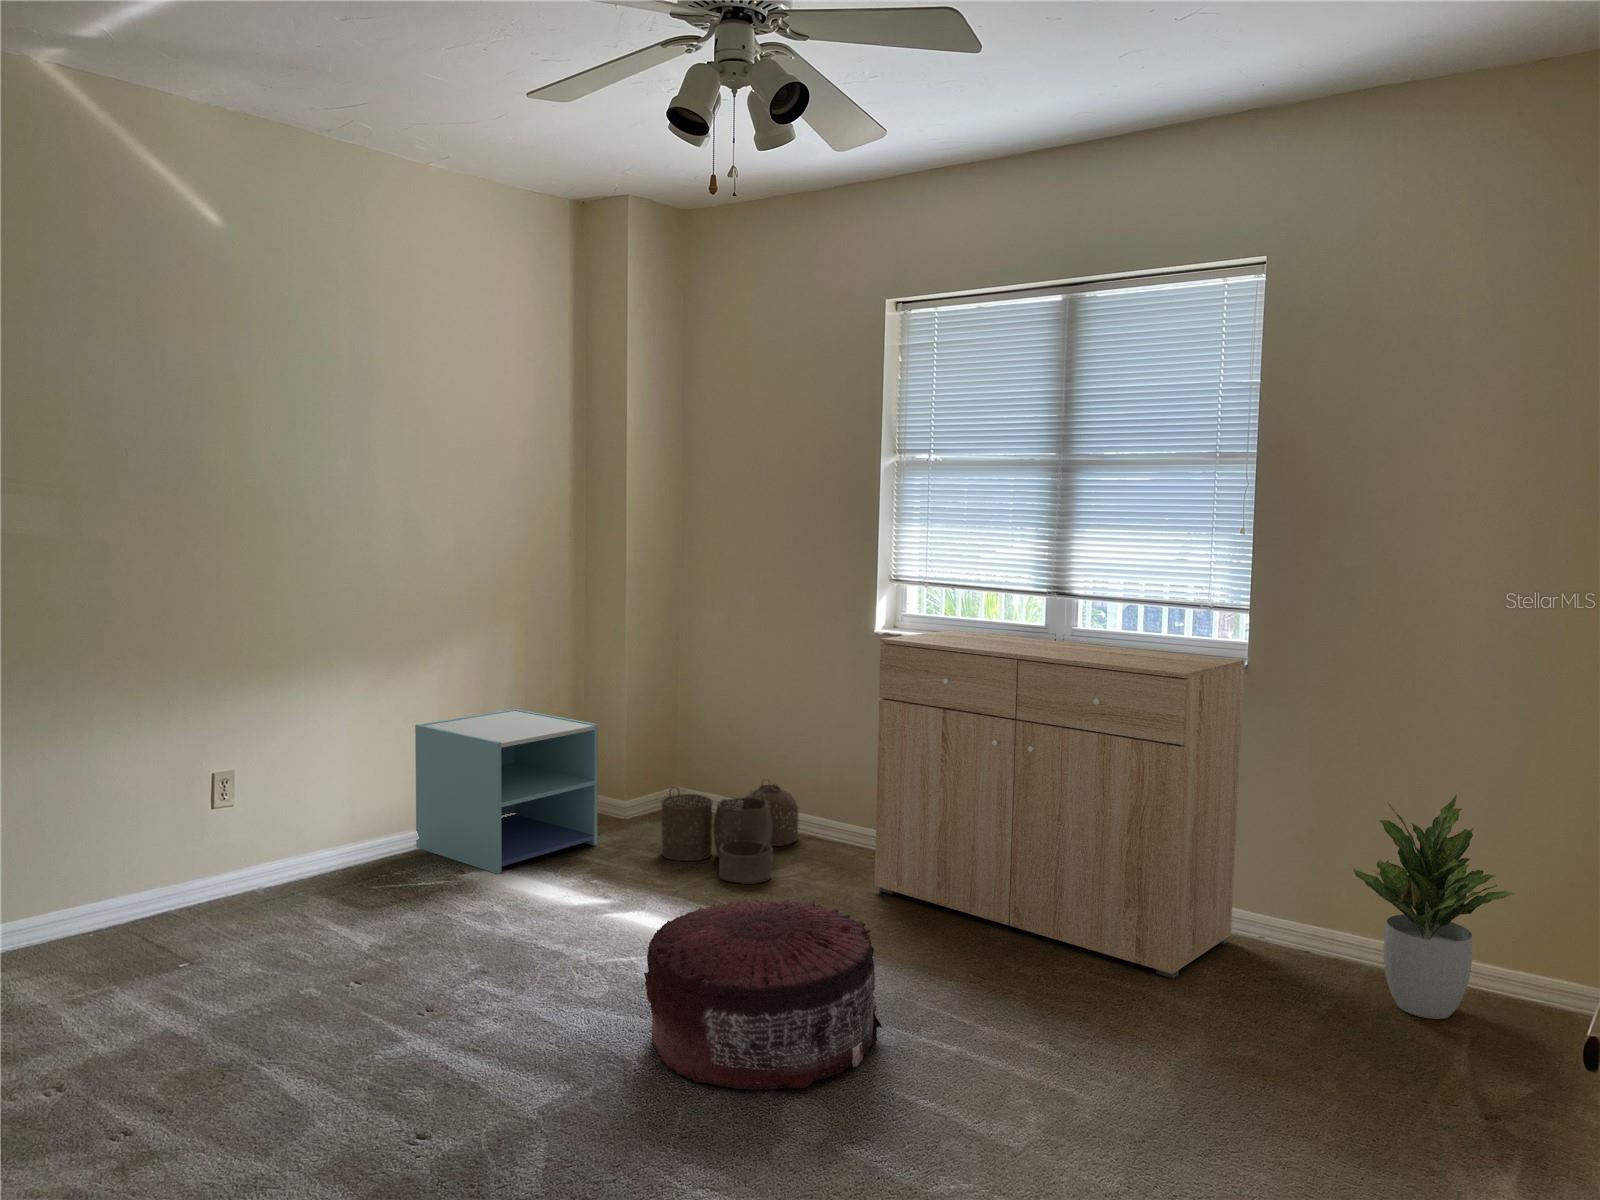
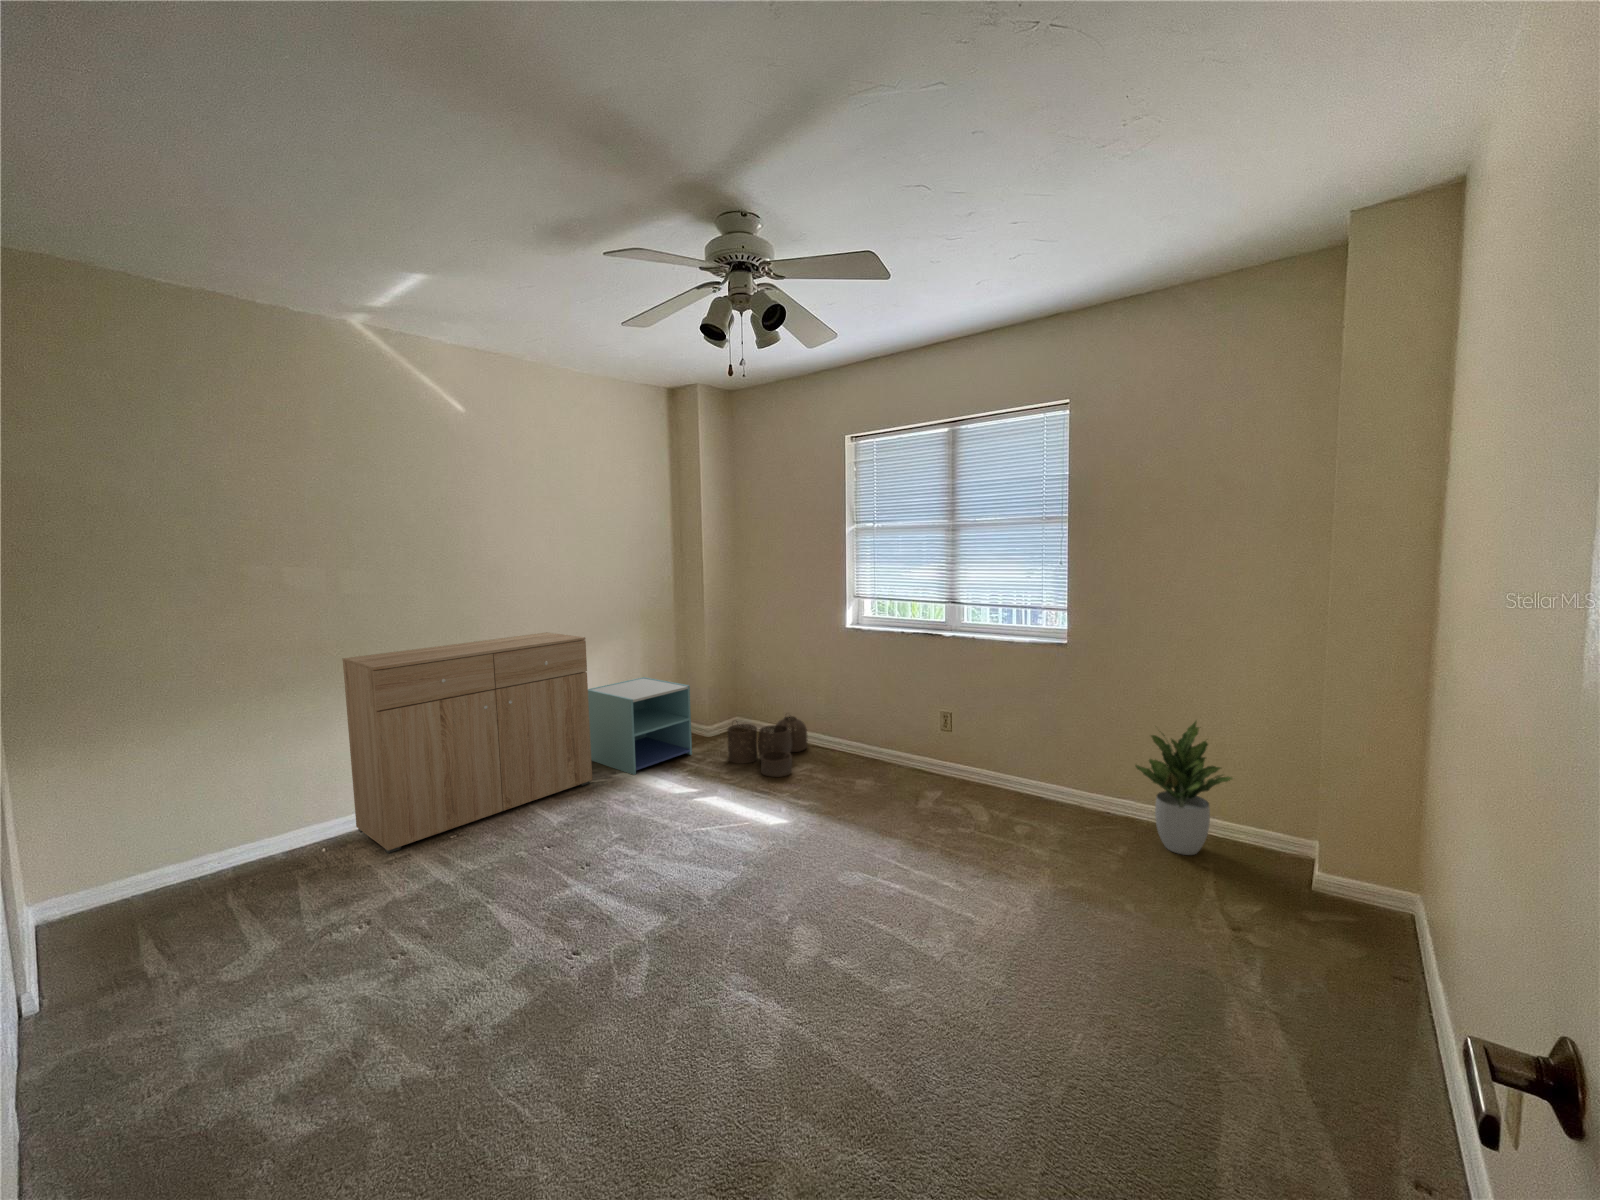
dresser: present [875,630,1245,978] -> present [342,632,592,853]
pouf: present [644,899,882,1089] -> none [710,793,854,915]

